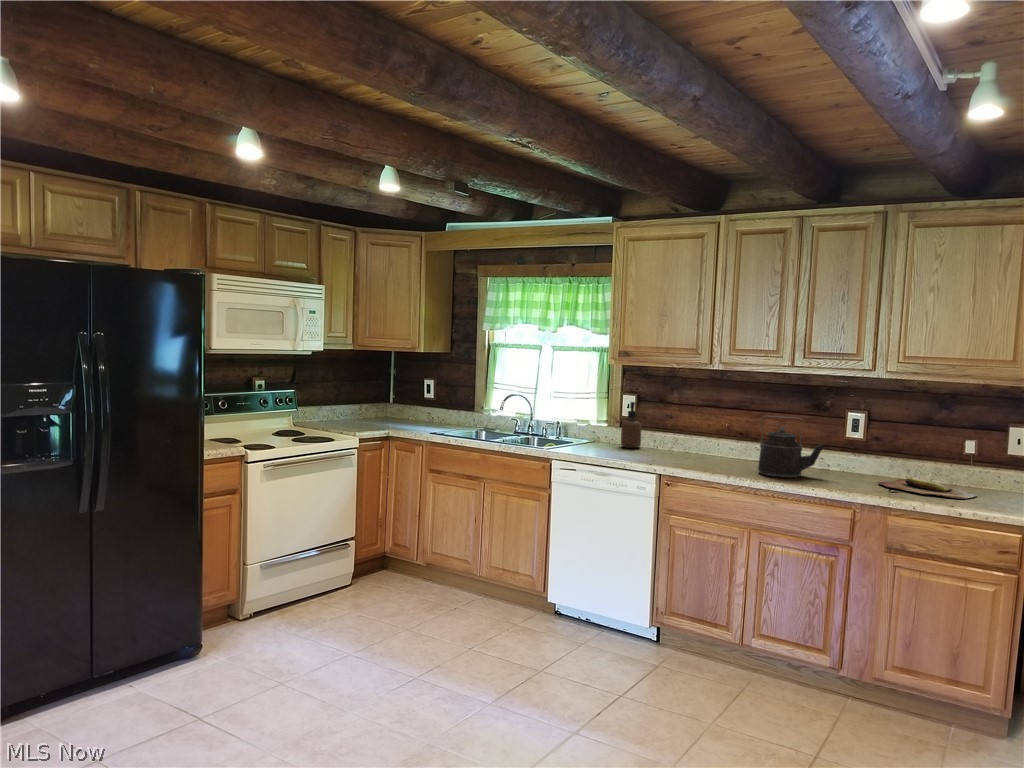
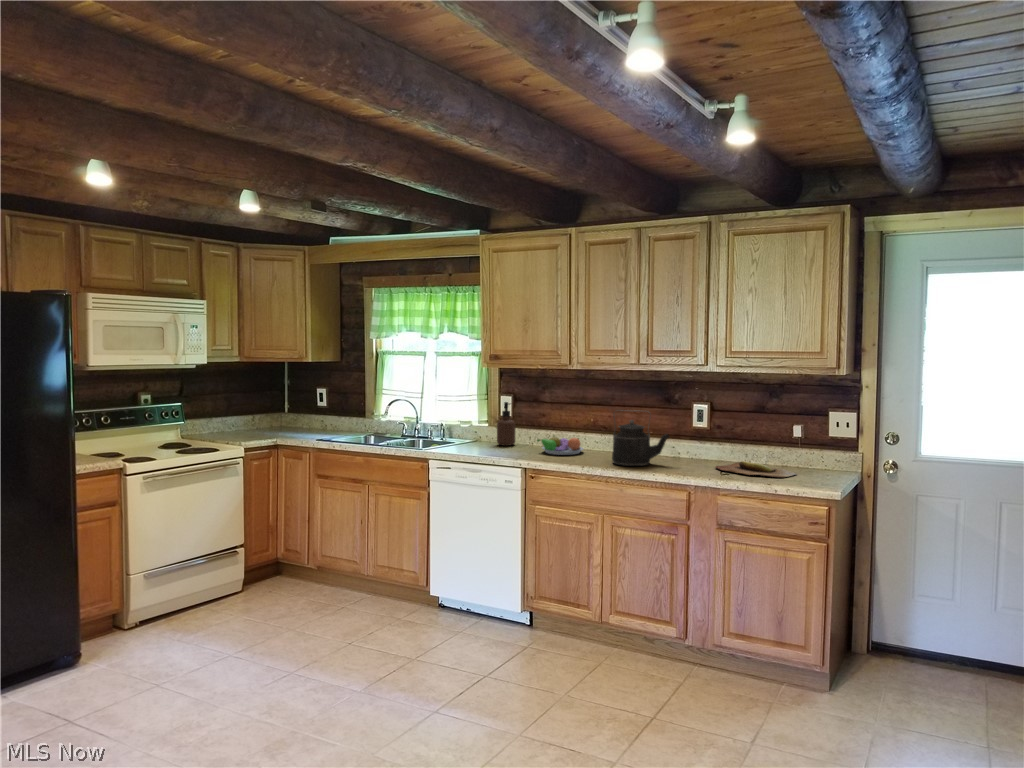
fruit bowl: none [669,438,720,461] -> present [537,435,583,455]

